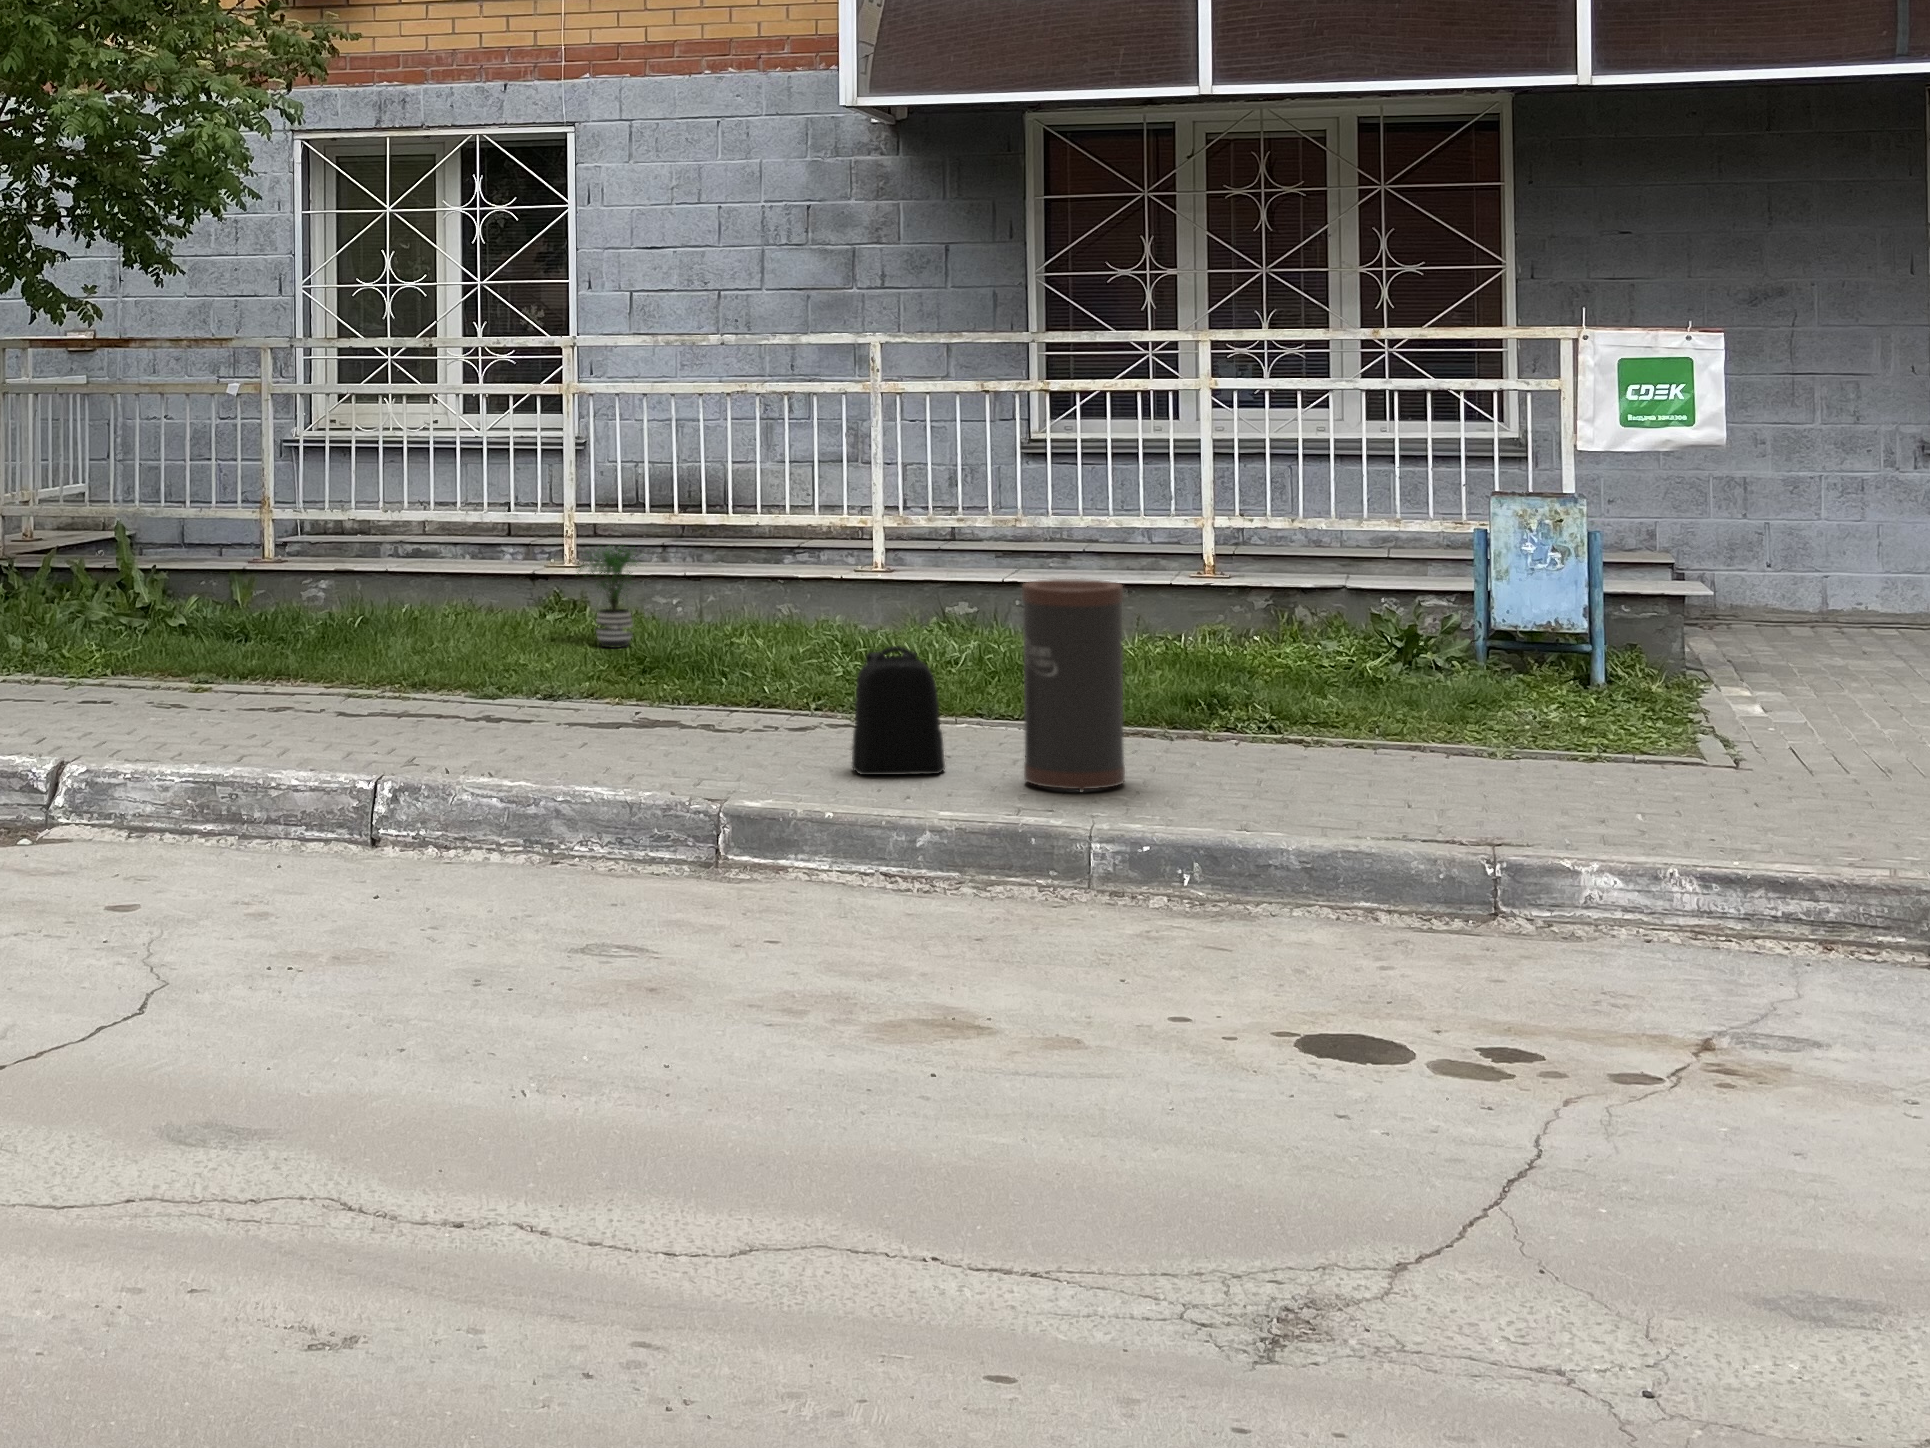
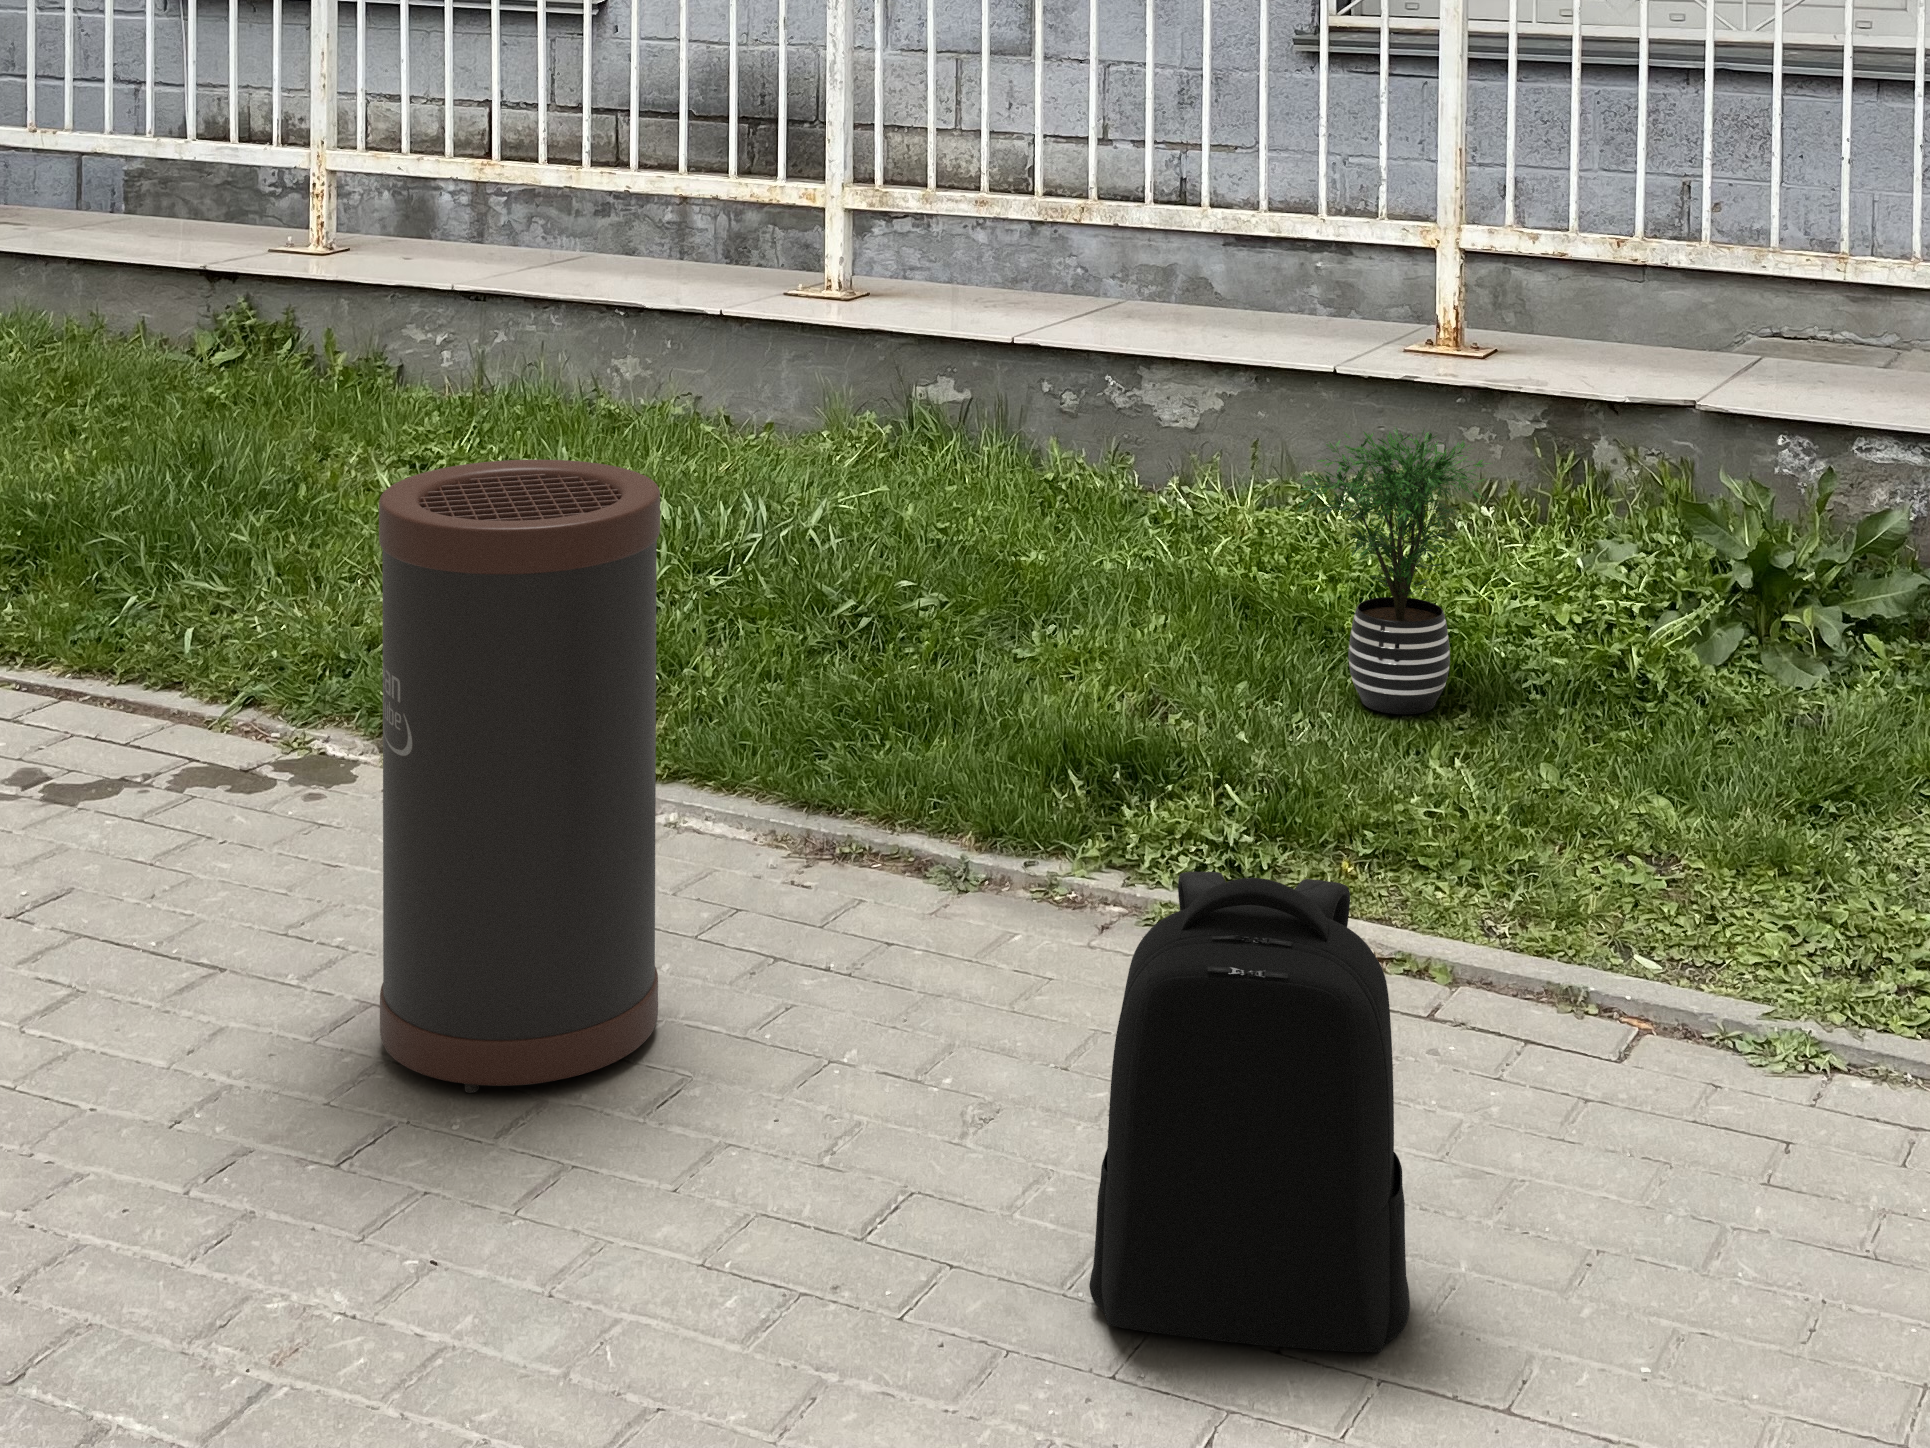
potted plant: present [576,545,638,648] -> present [1297,428,1491,714]
backpack: present [852,646,945,775] -> present [1089,872,1410,1352]

